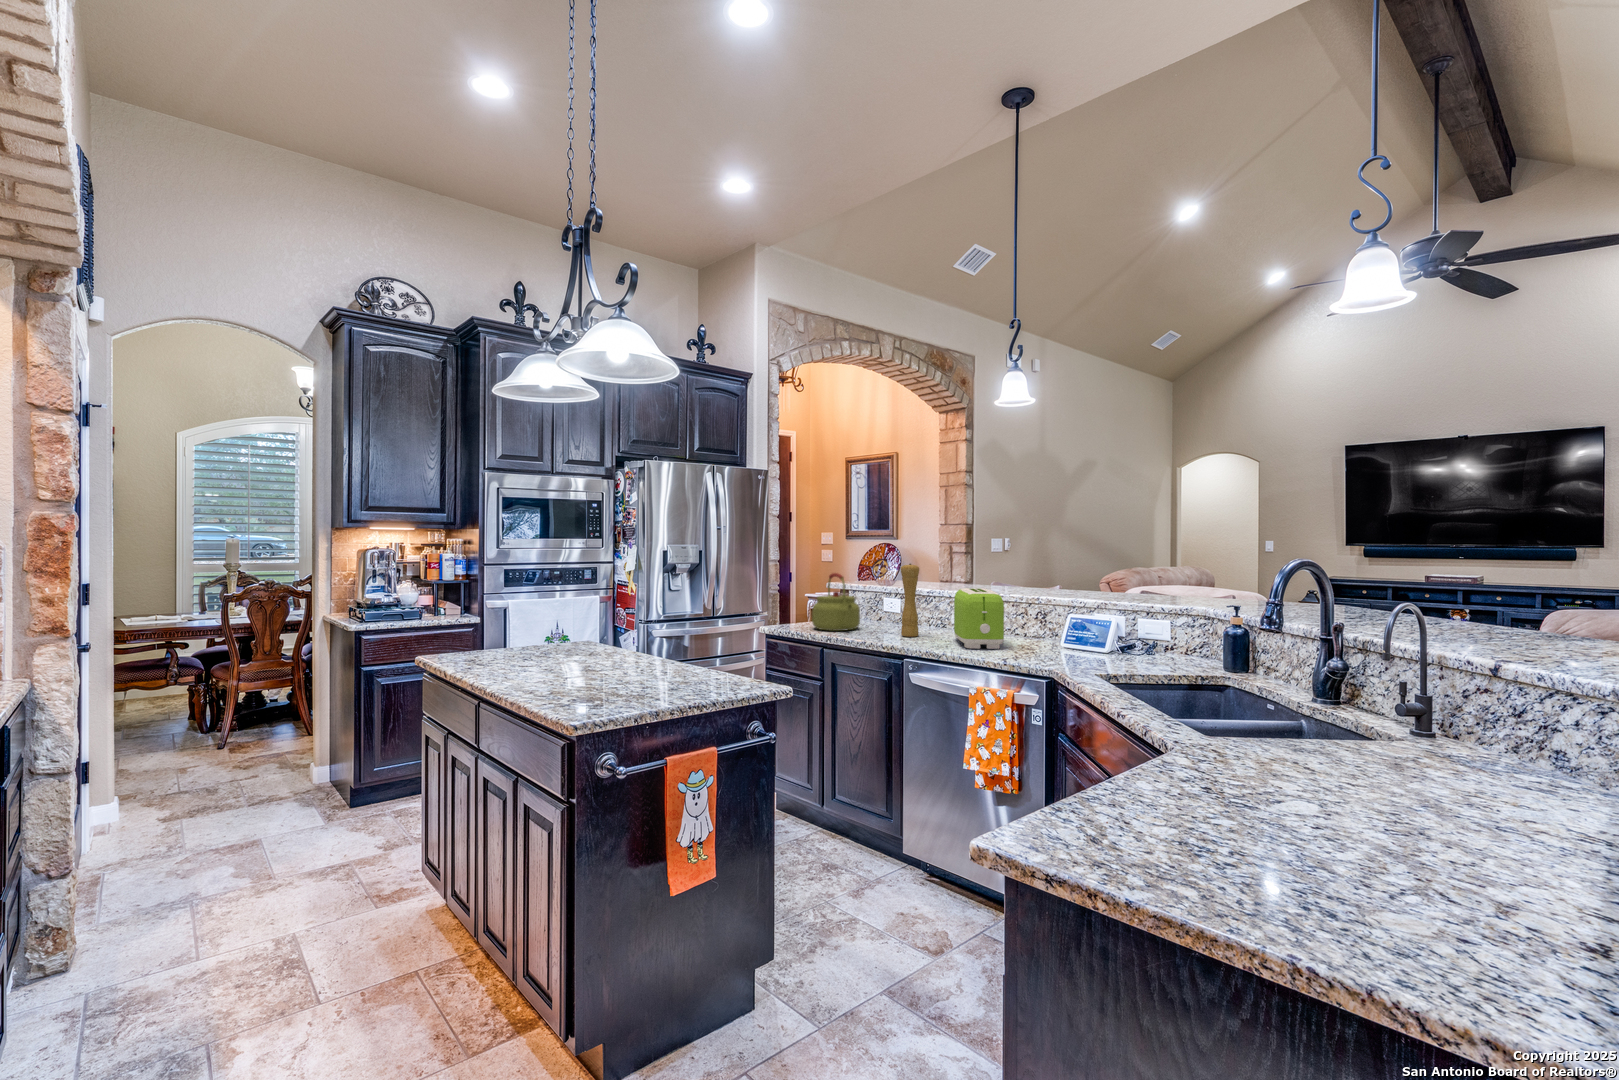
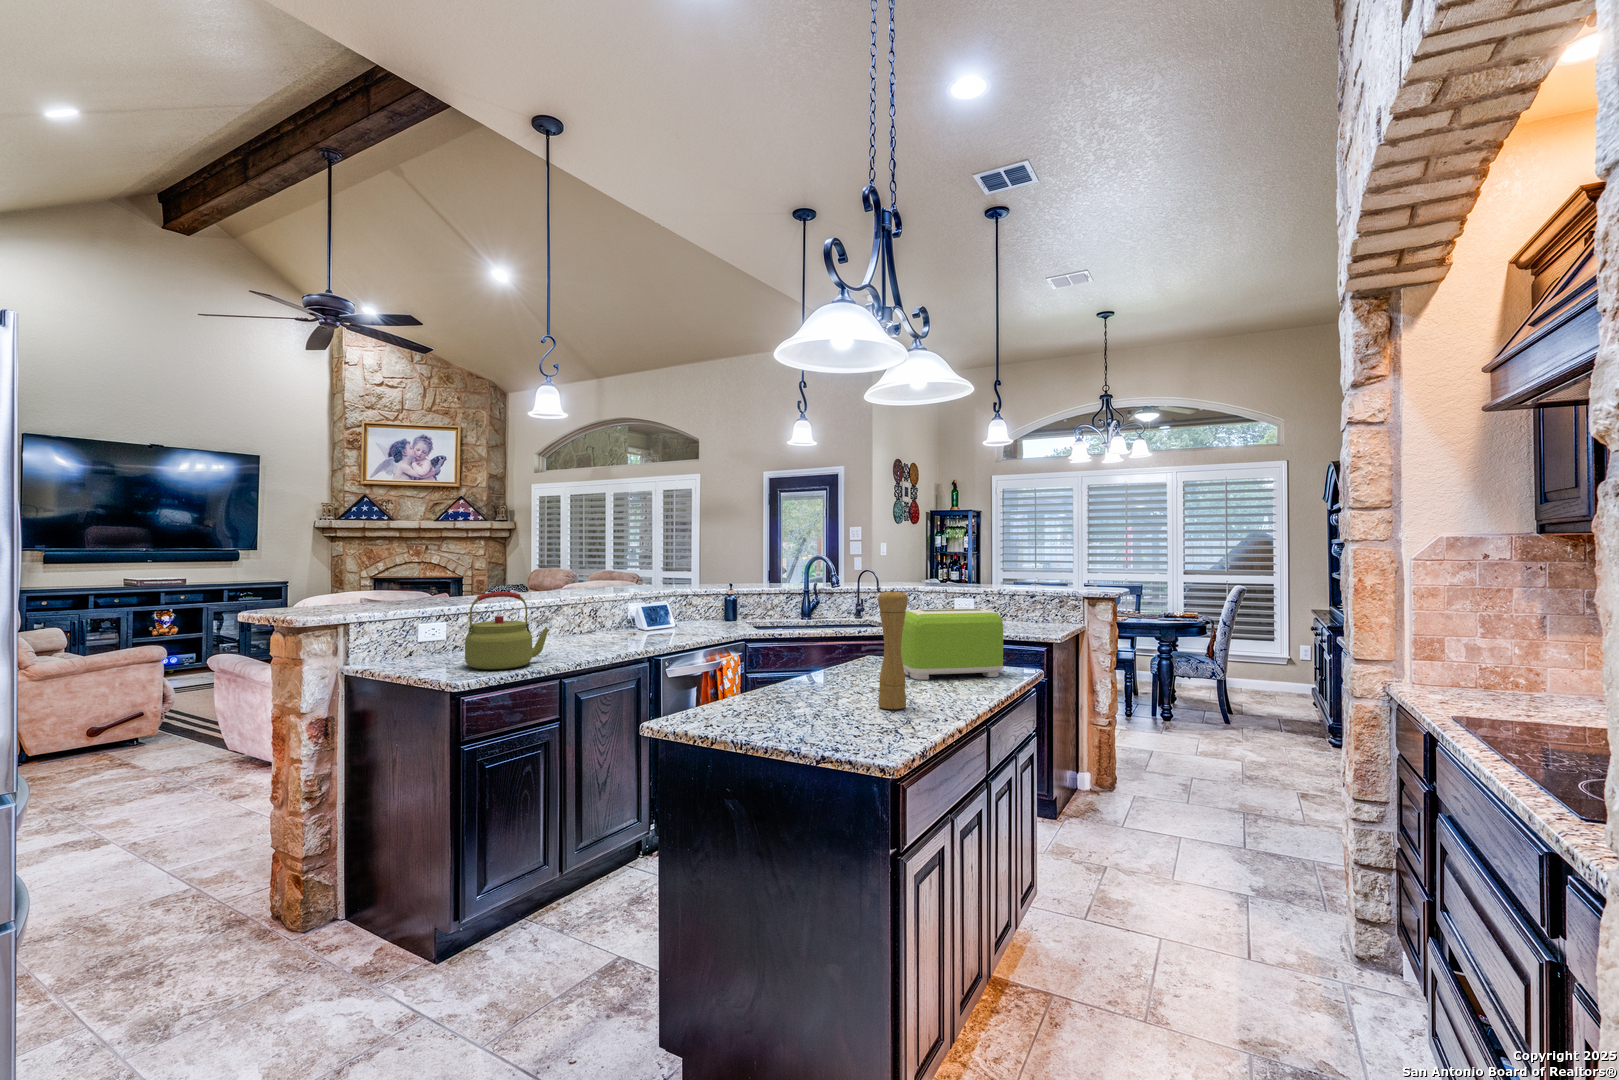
pepper mill: present [901,564,919,637] -> present [878,590,908,709]
toaster: present [954,588,1004,649] -> present [901,609,1003,680]

